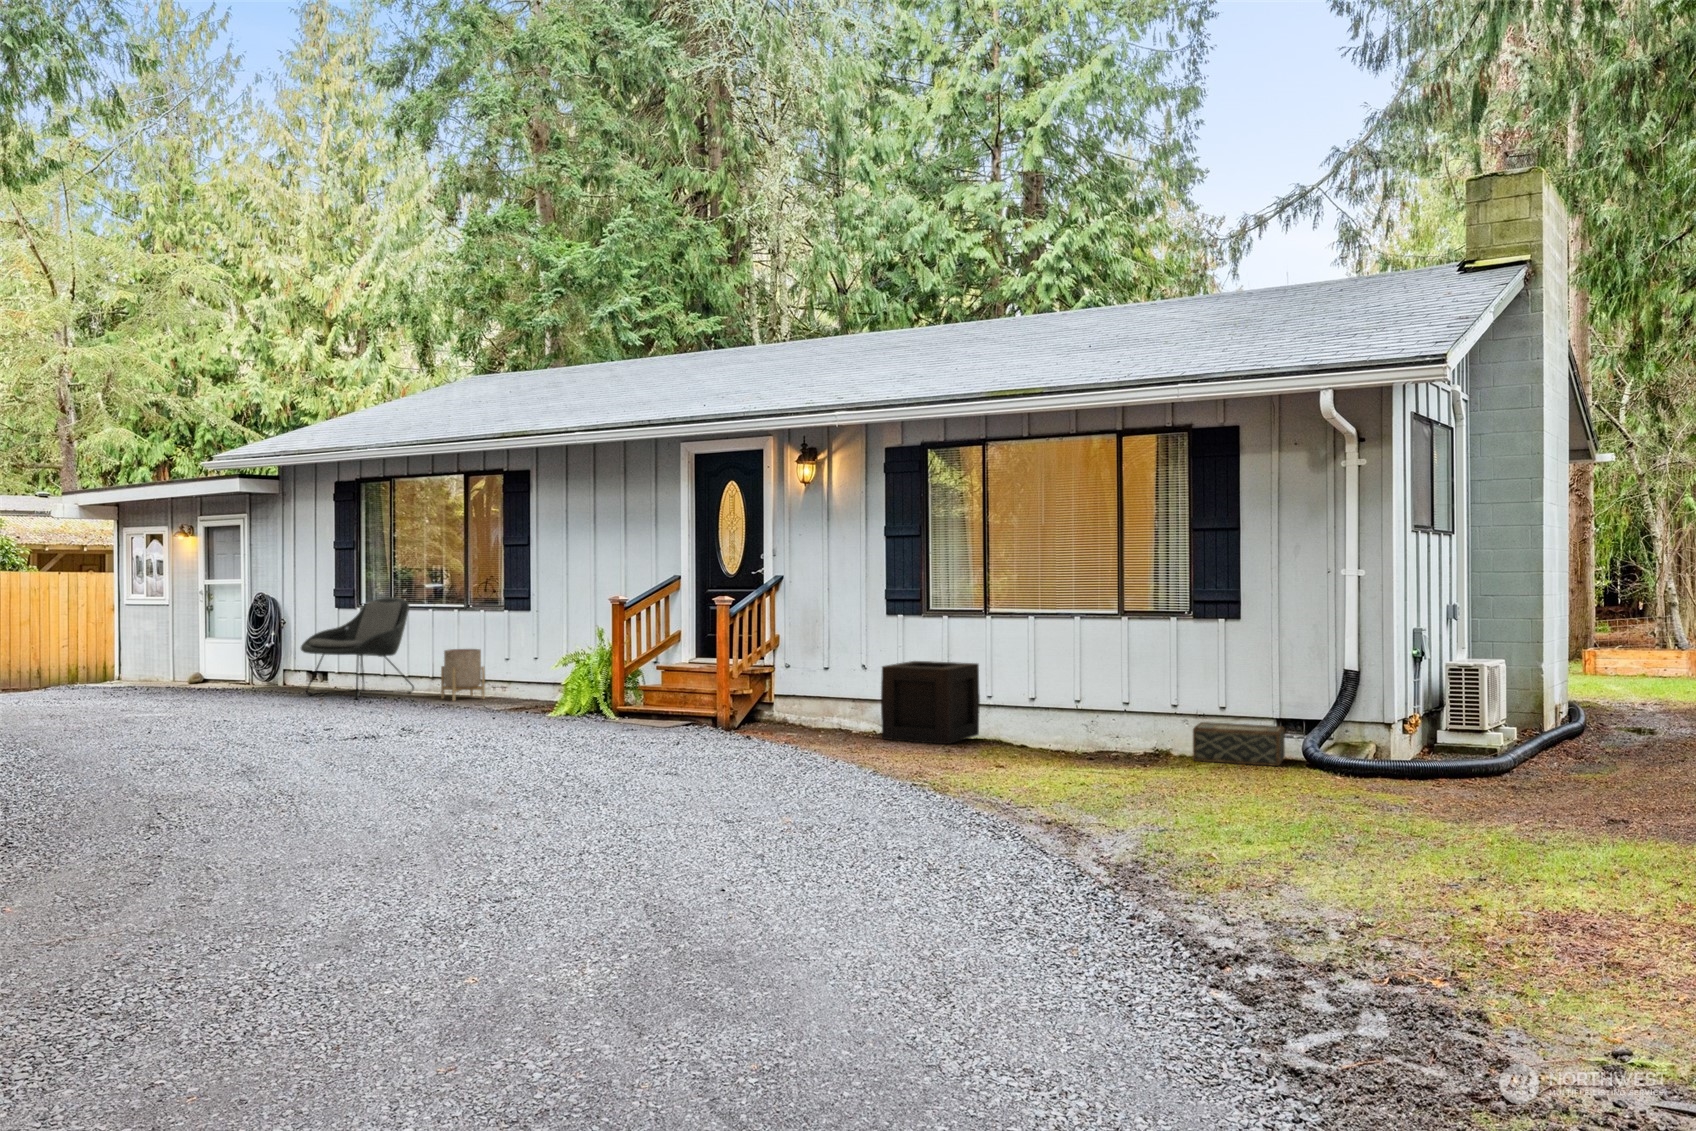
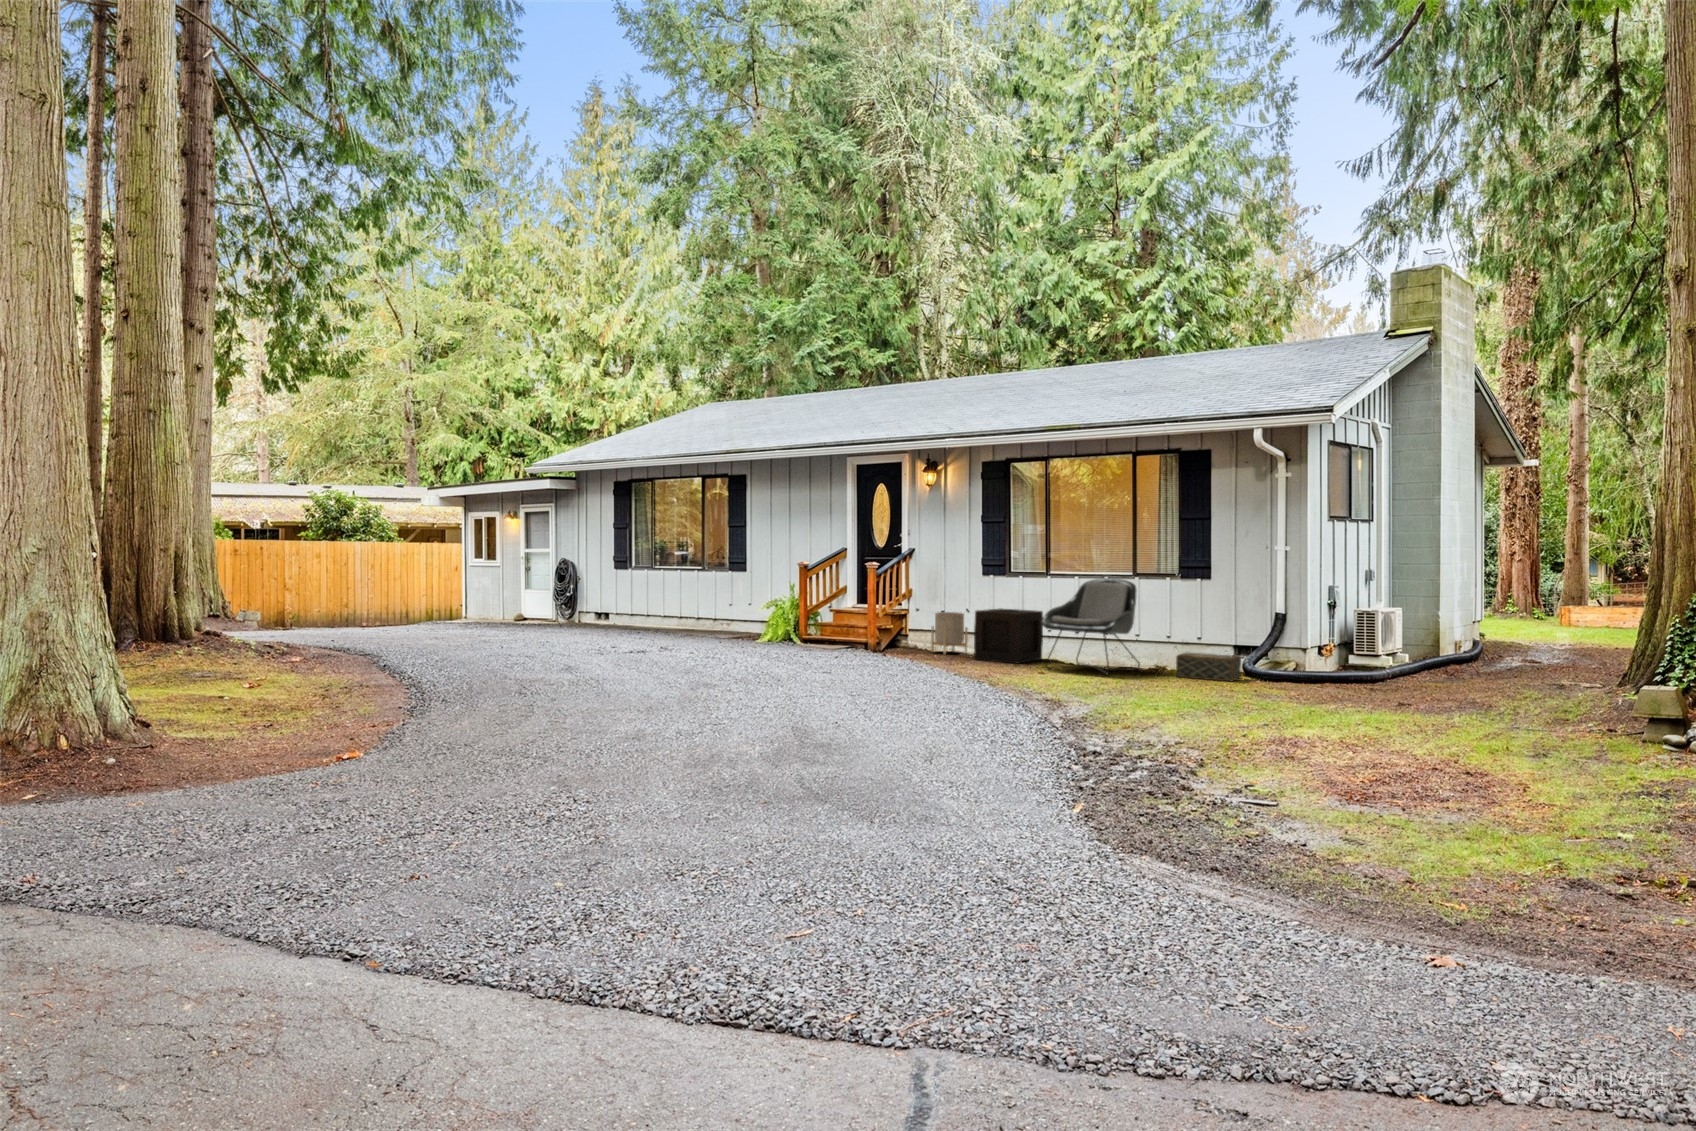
lounge chair: present [301,597,414,699] -> present [1041,578,1140,675]
planter: present [441,649,485,701] -> present [931,612,968,654]

